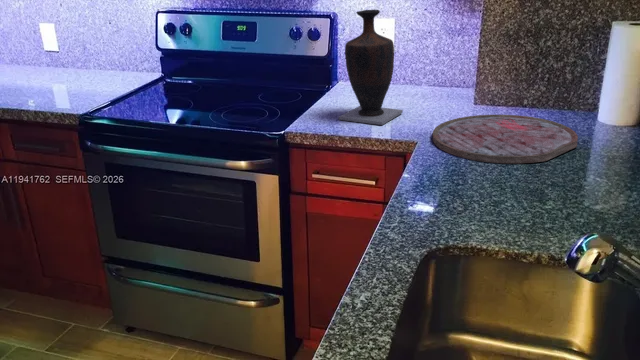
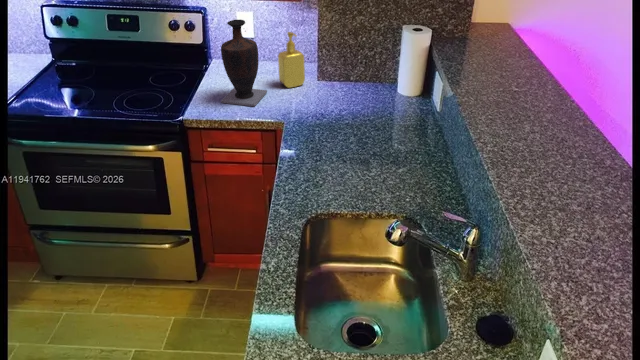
soap dispenser: none [422,34,459,110] -> present [278,32,305,88]
cutting board: present [433,115,578,164] -> none [292,92,387,138]

